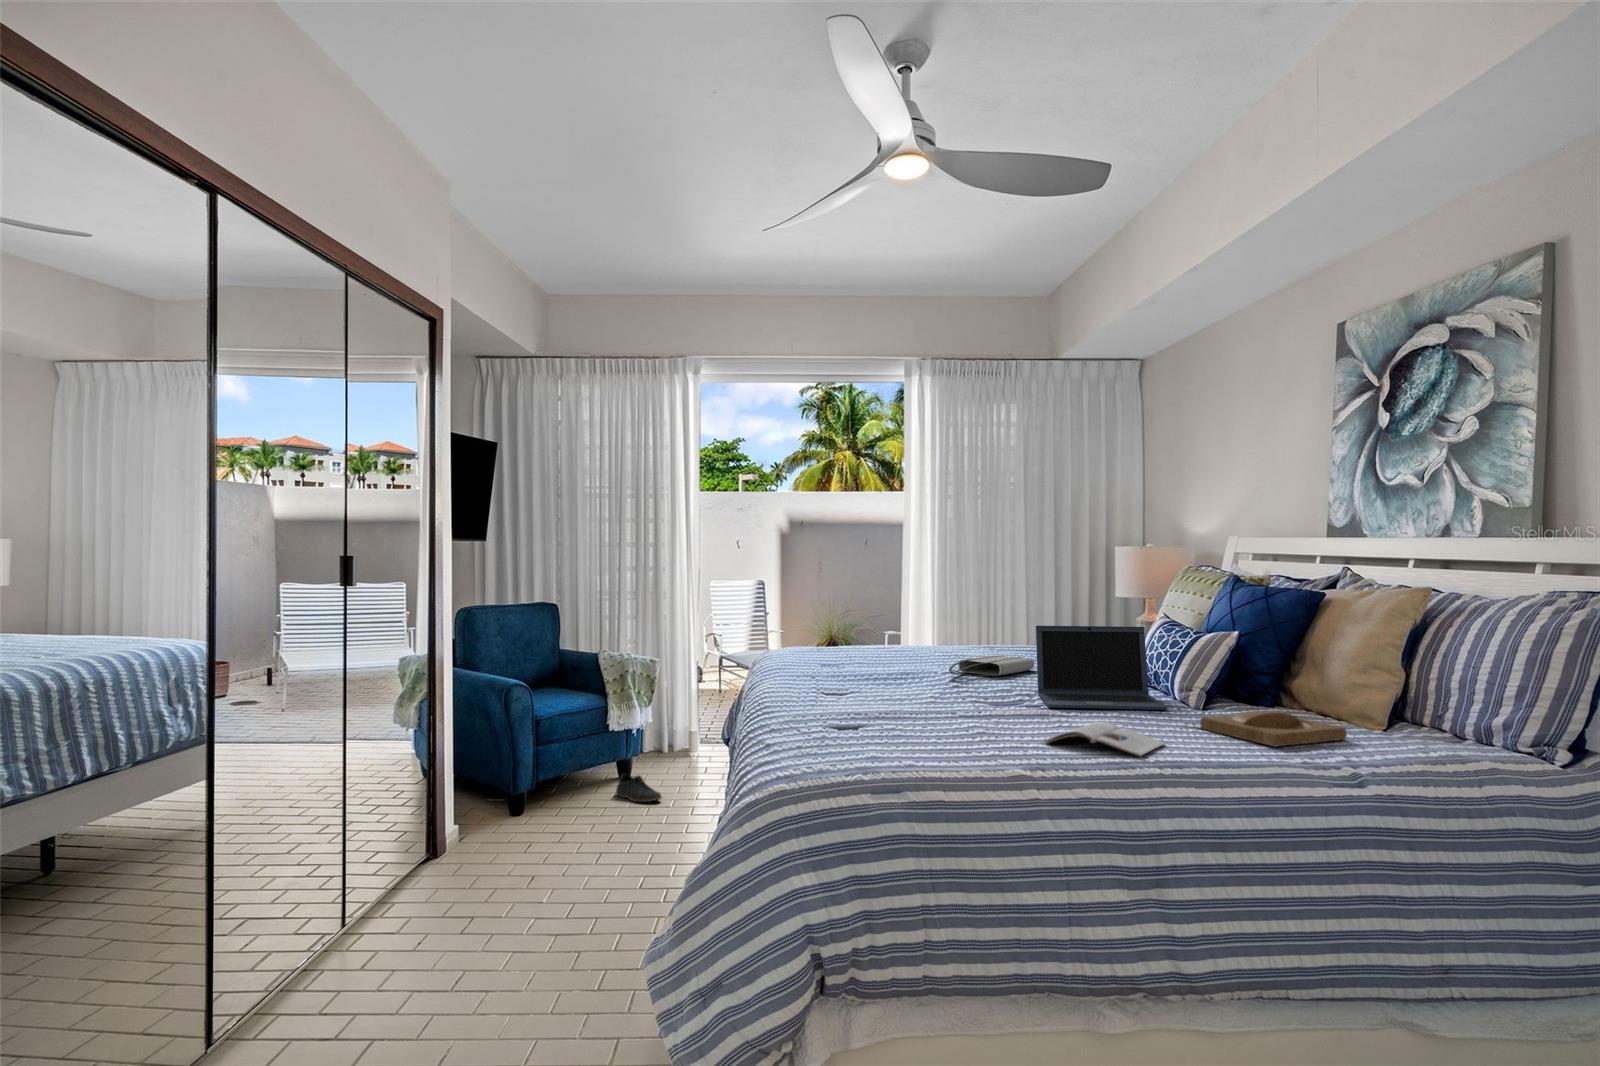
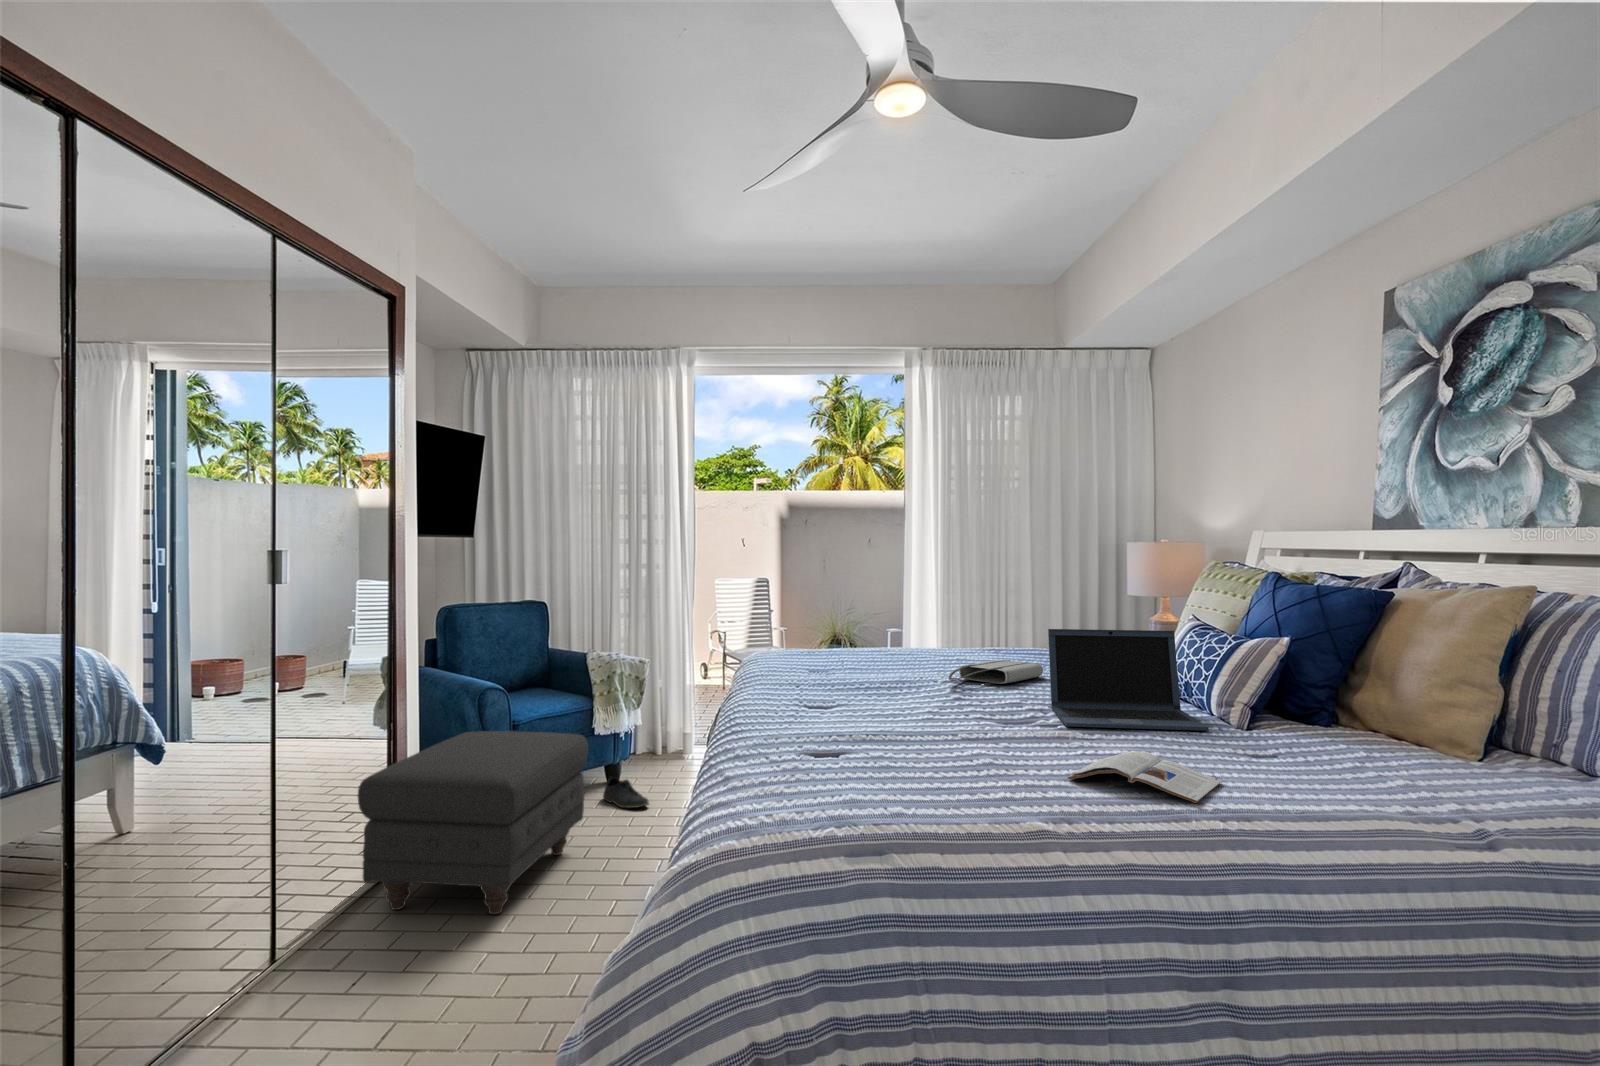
tray: present [1200,711,1346,747] -> none [1257,736,1449,788]
ottoman: none [412,726,610,888] -> present [358,731,588,914]

